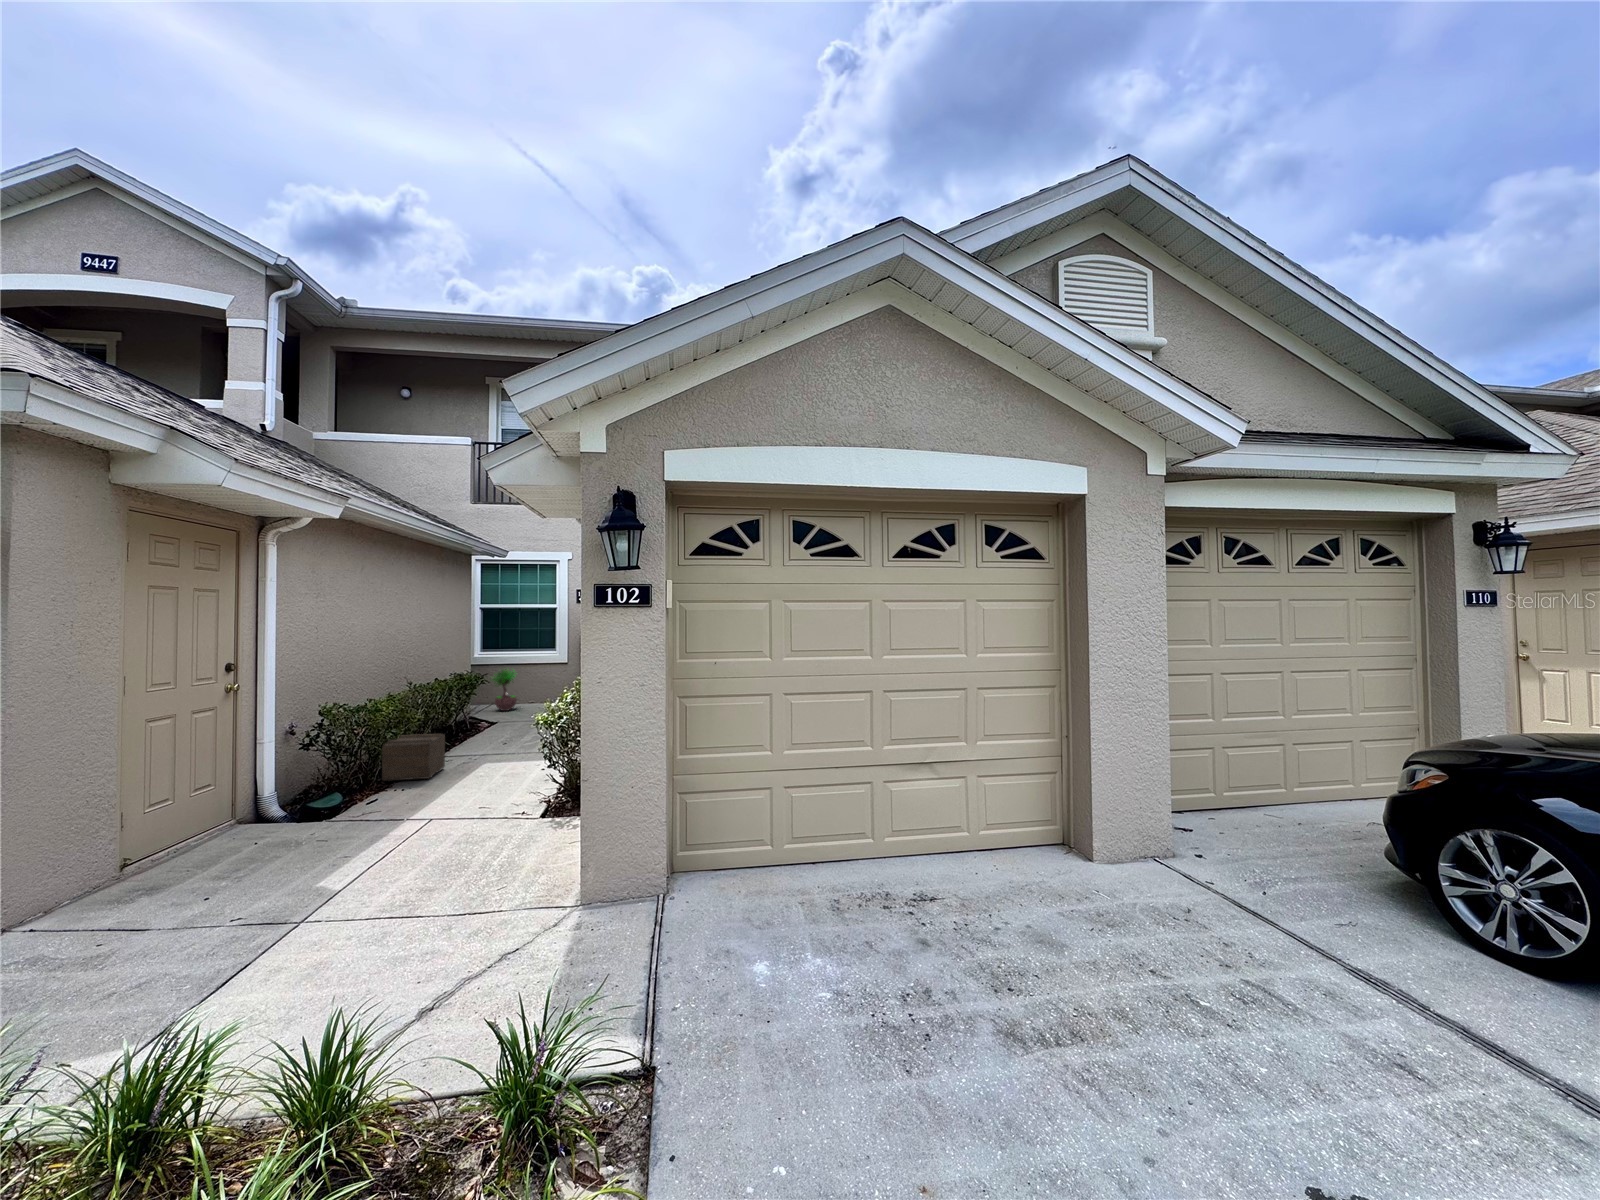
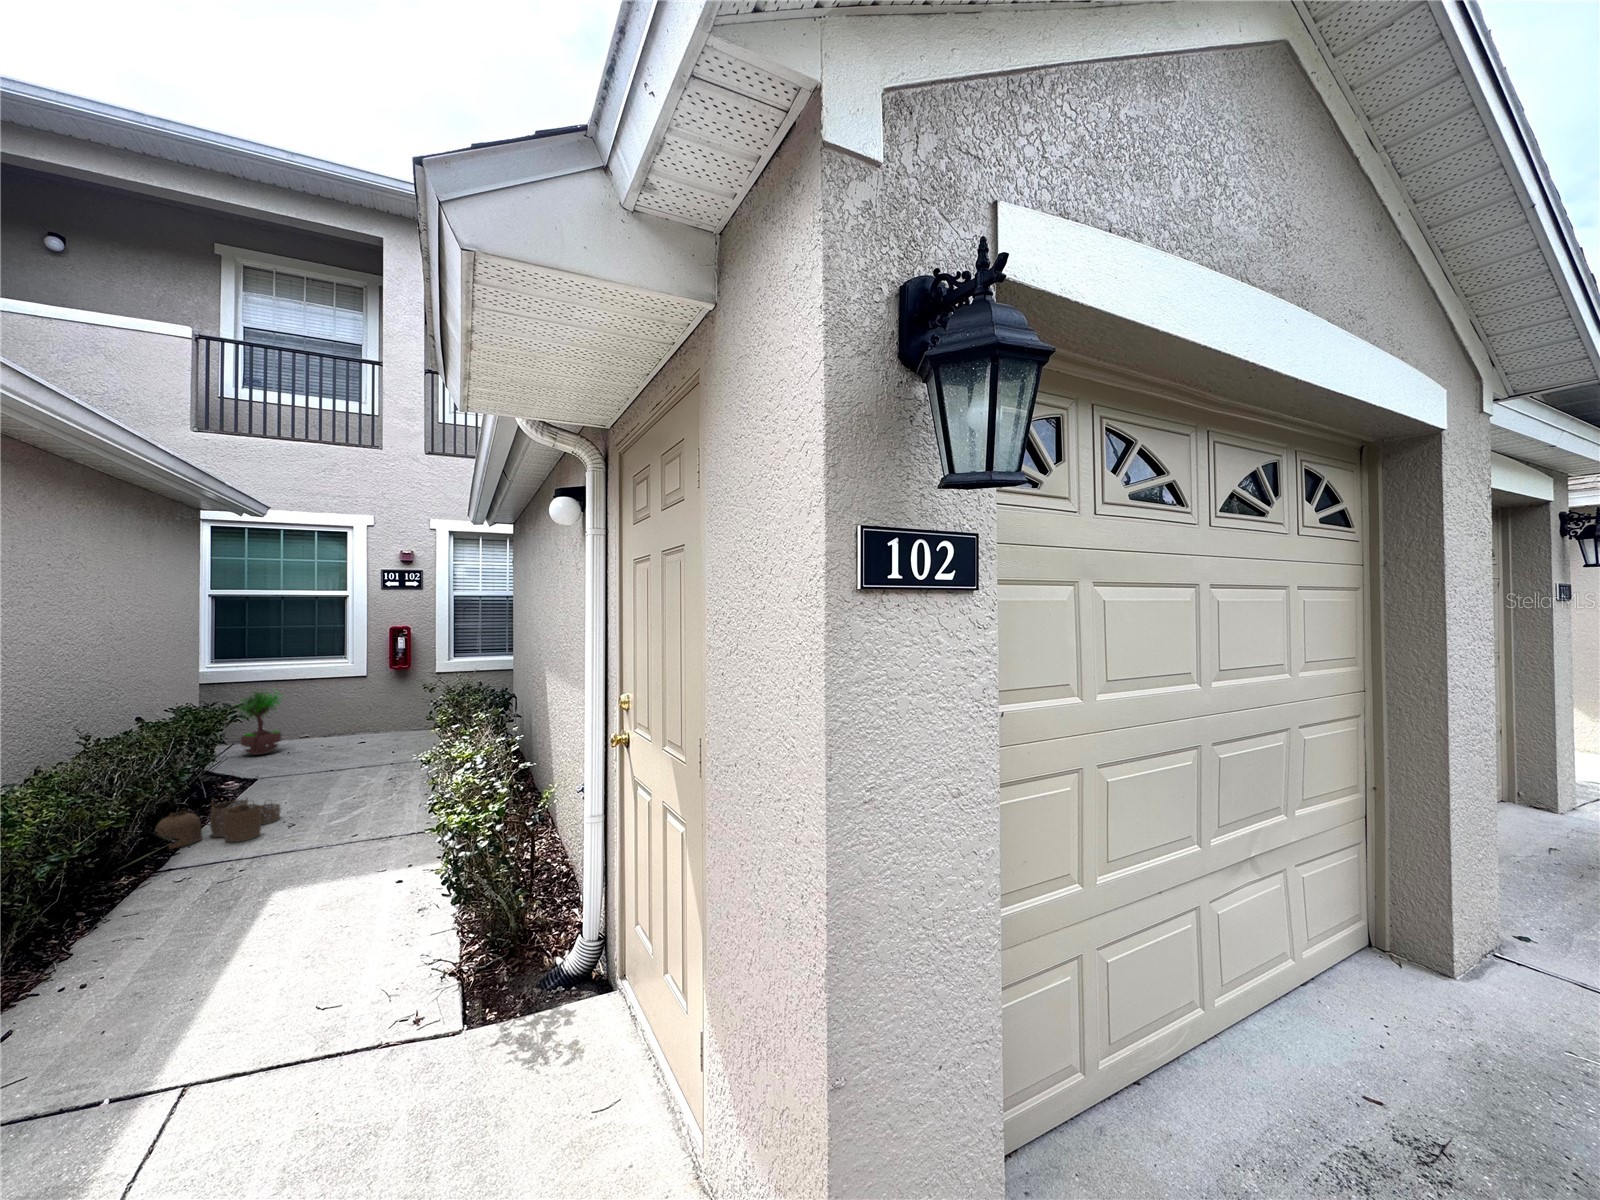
woven basket: none [440,725,500,749] -> present [155,799,280,849]
wooden crate: present [382,734,445,781] -> none [19,838,182,969]

